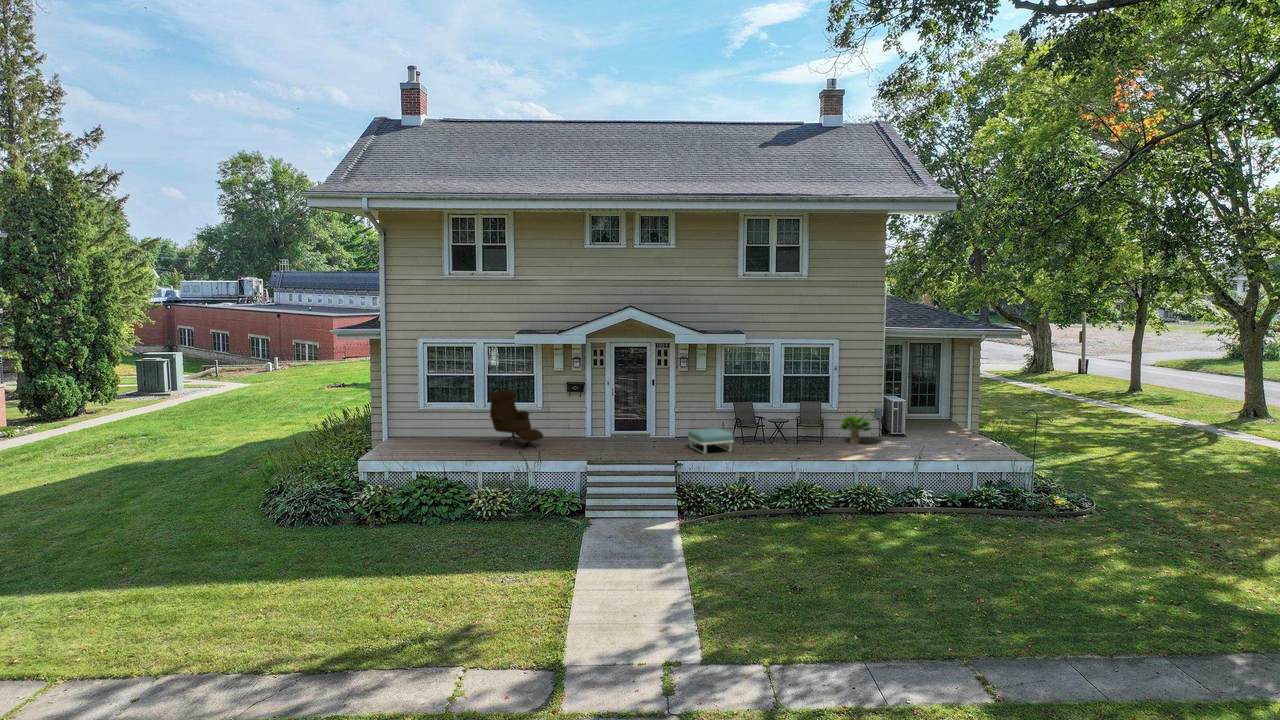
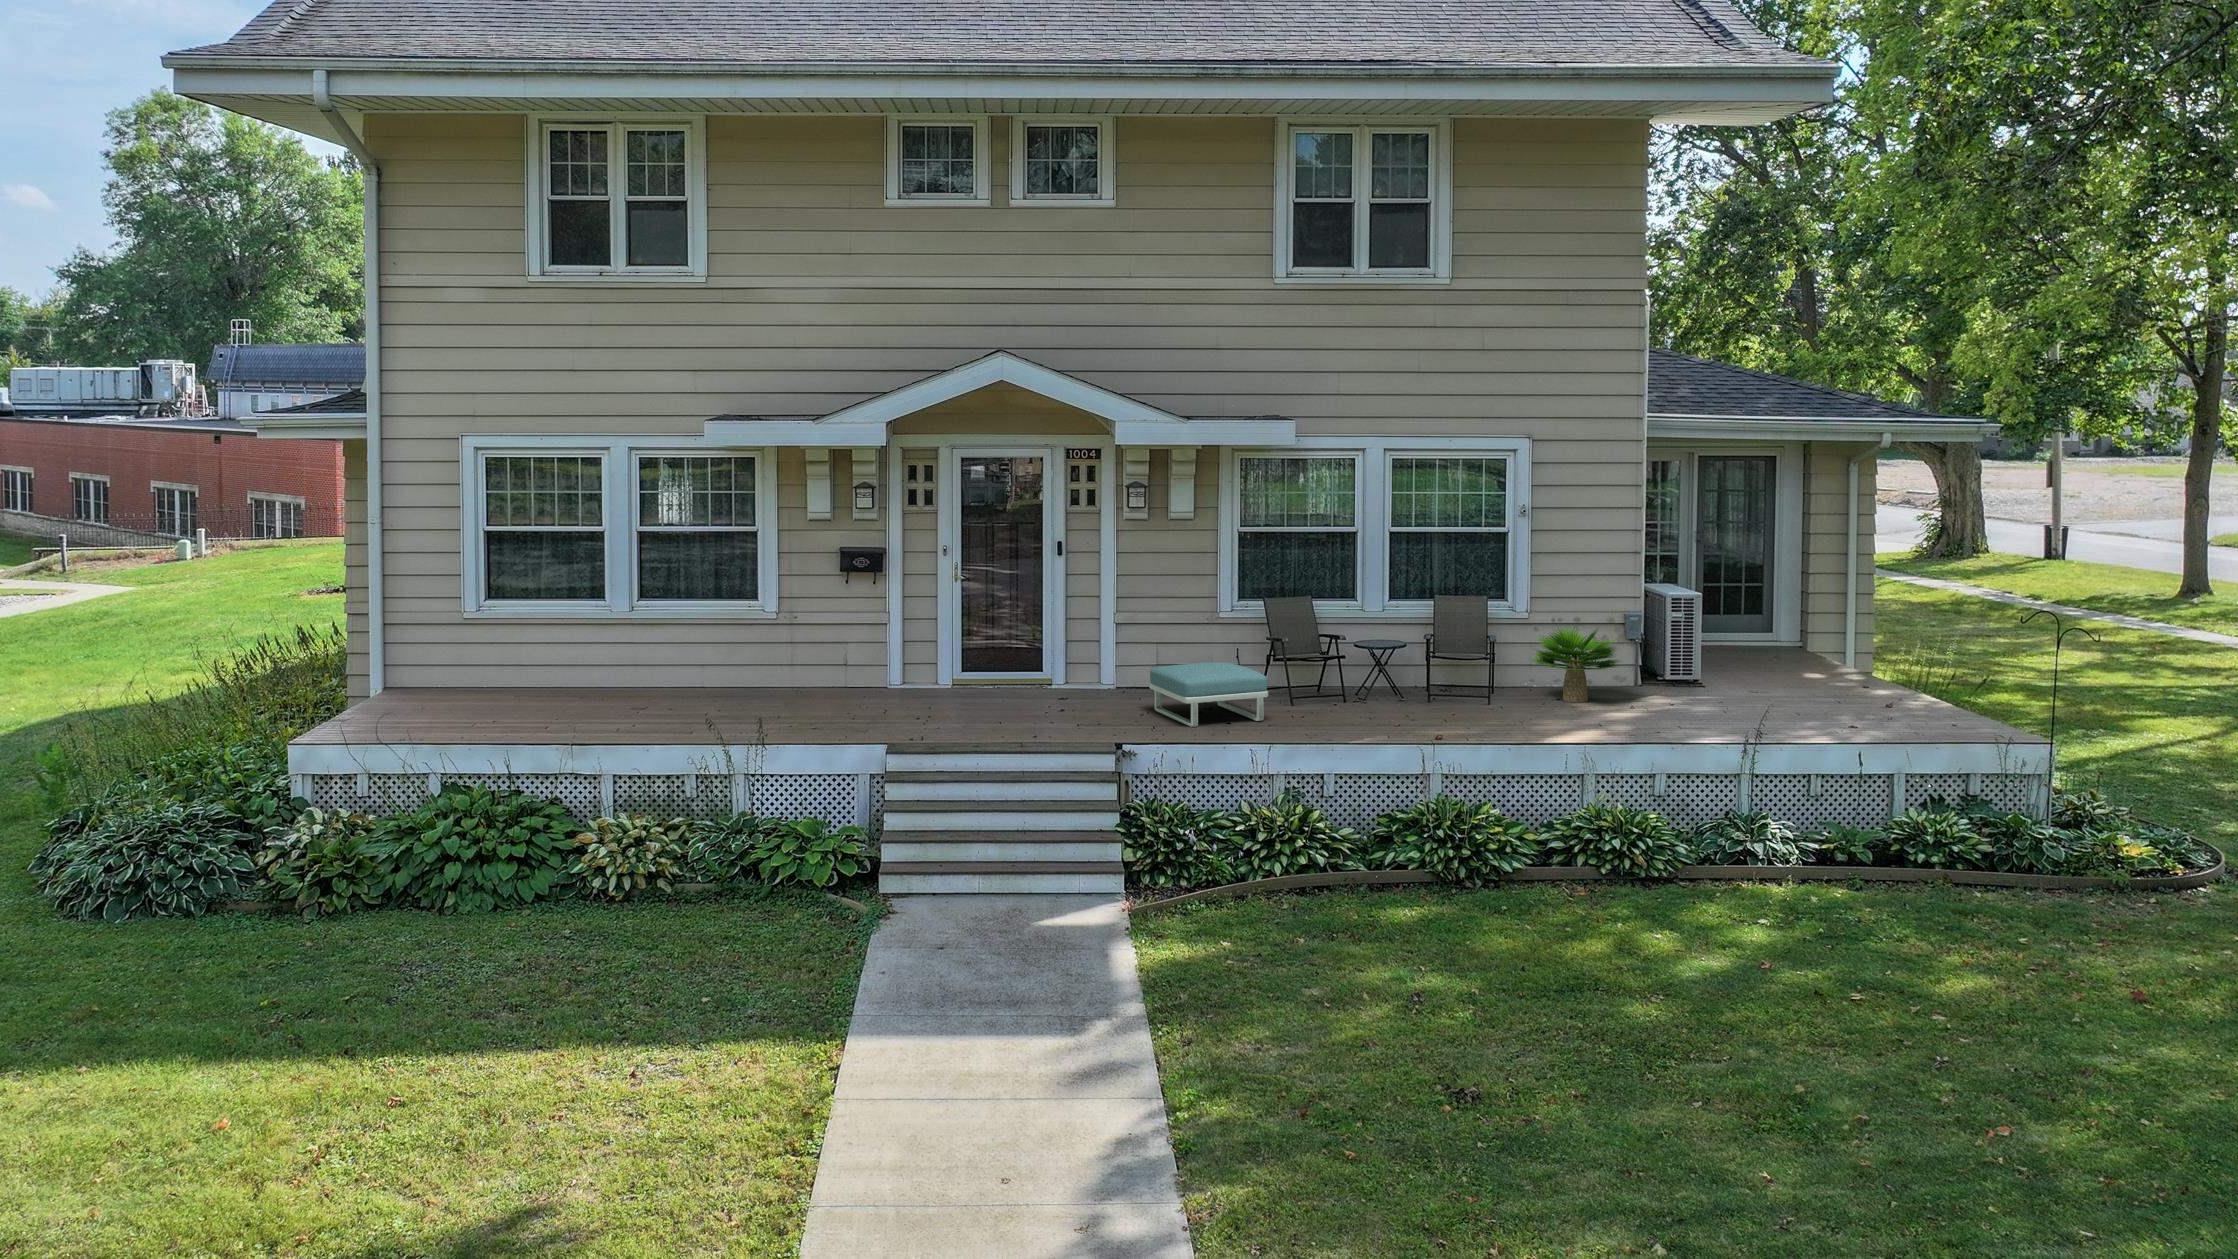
lounge chair: present [490,390,543,448] -> none [642,569,779,715]

